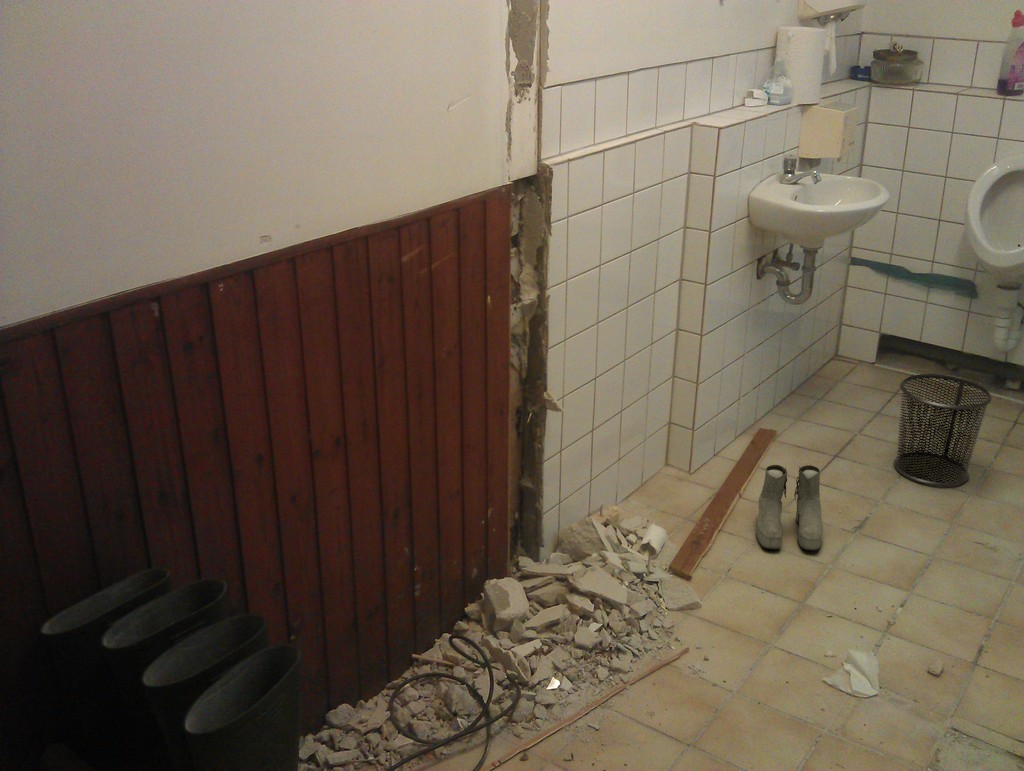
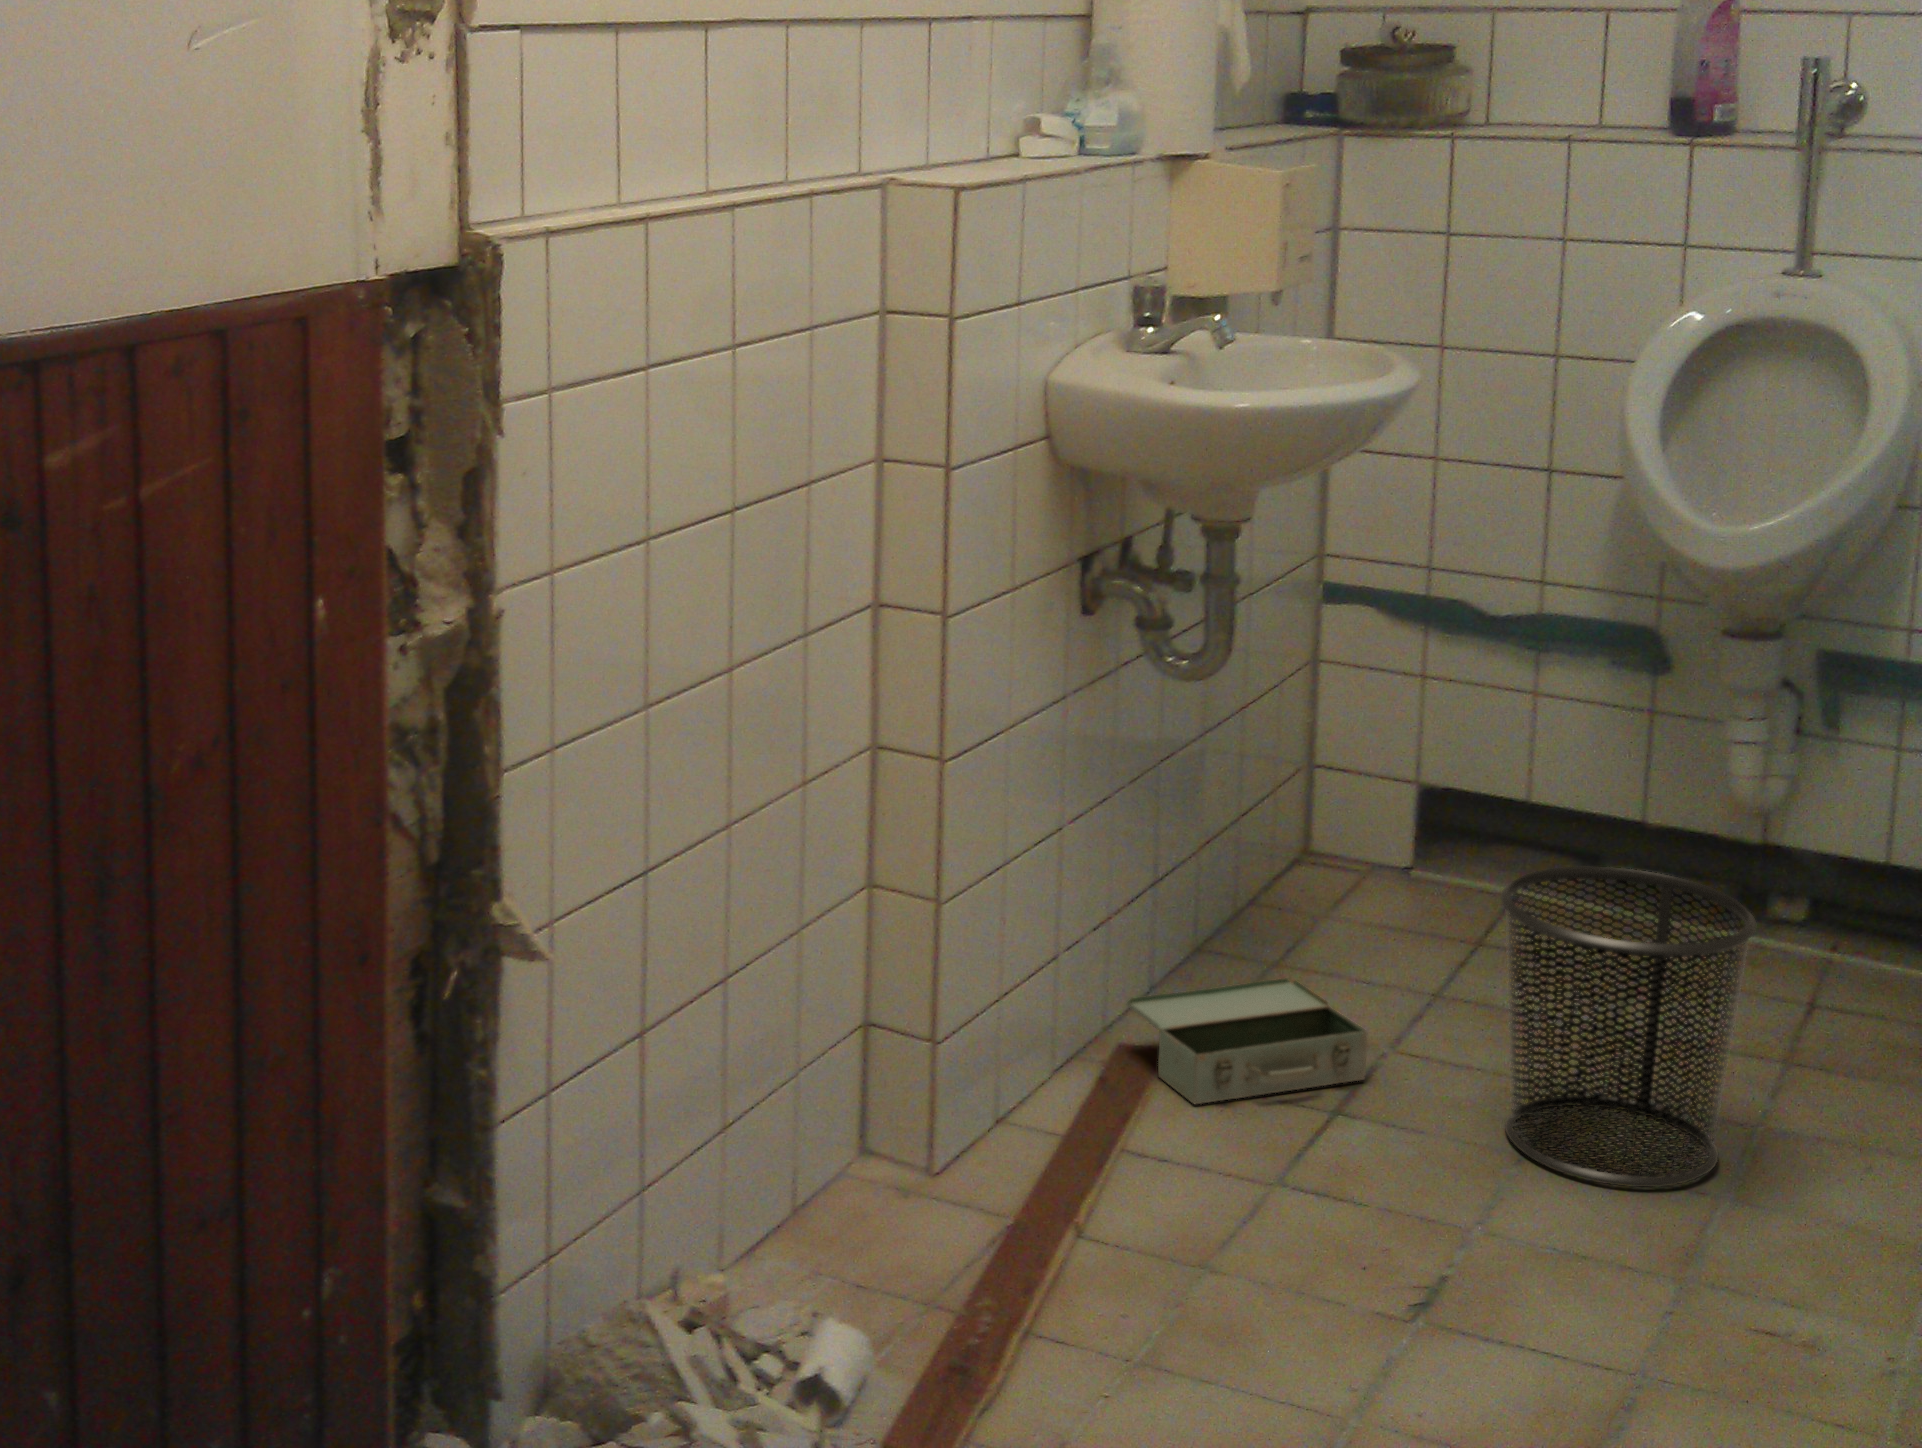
toolbox: none [763,406,848,450] -> present [1127,979,1367,1104]
boots: present [756,465,823,550] -> none [1136,1124,1329,1382]

